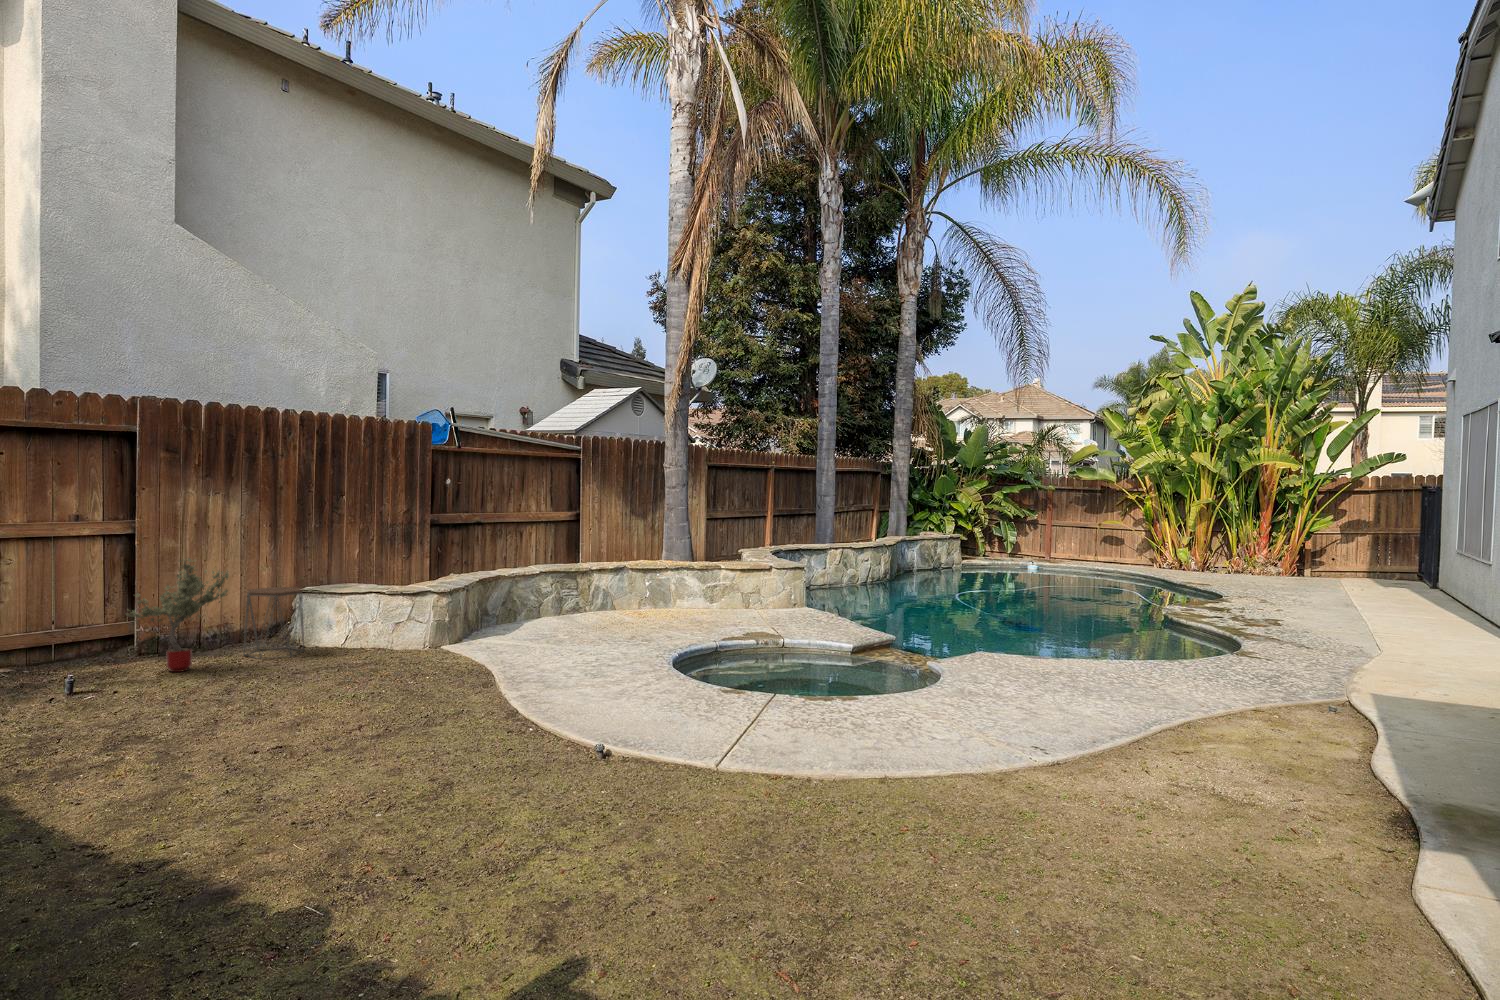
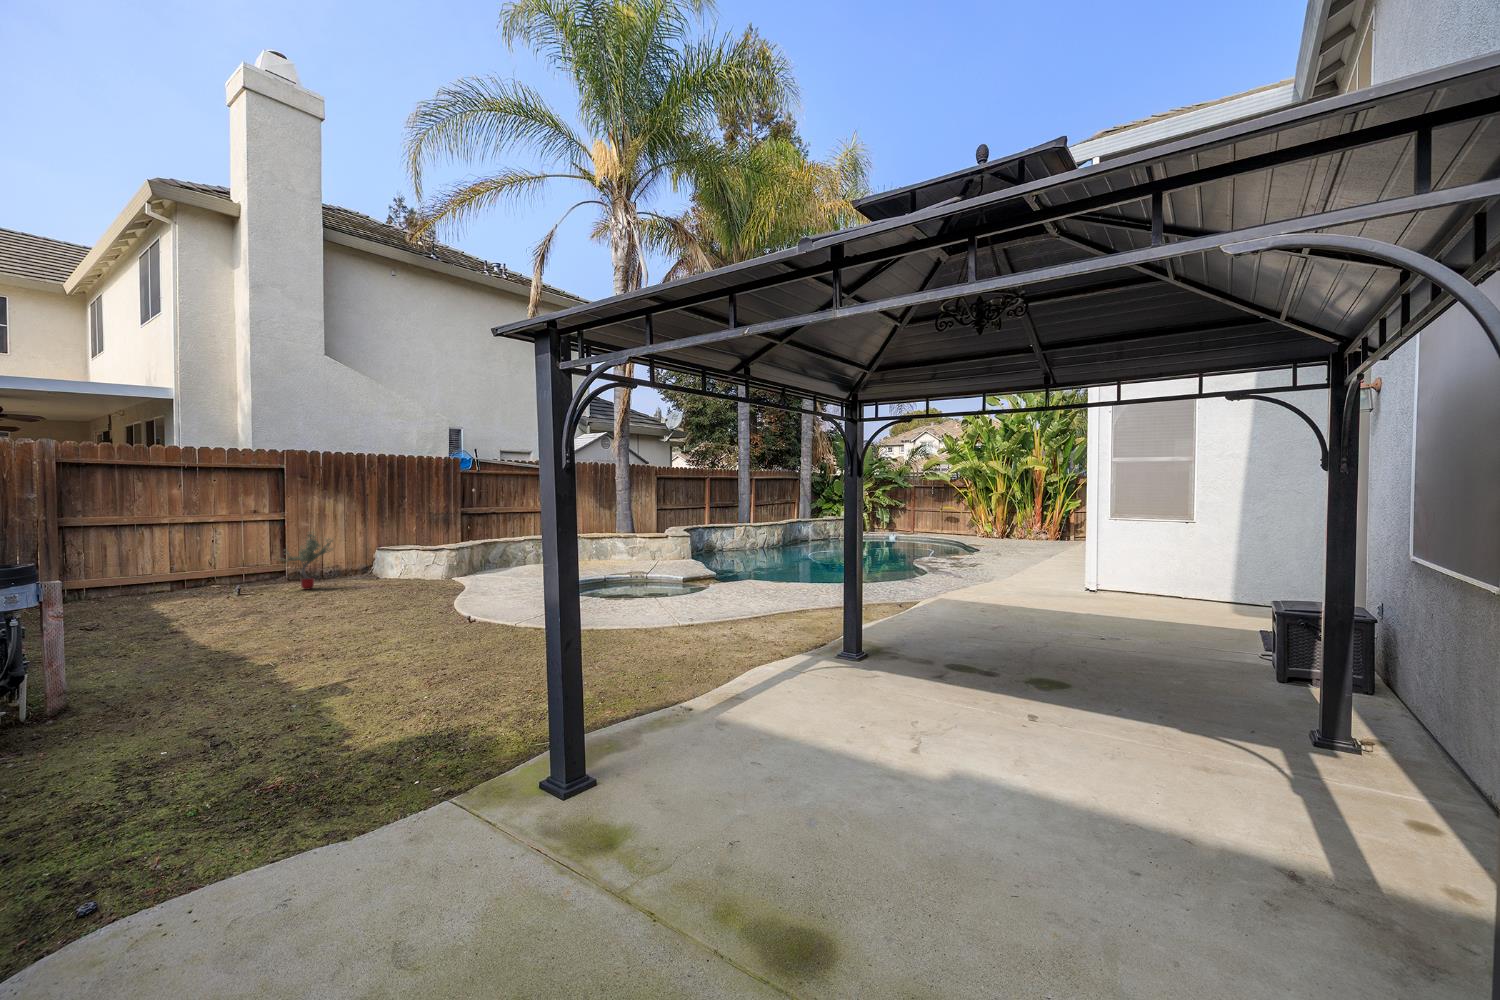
side table: present [244,587,304,659] -> none [345,547,379,584]

